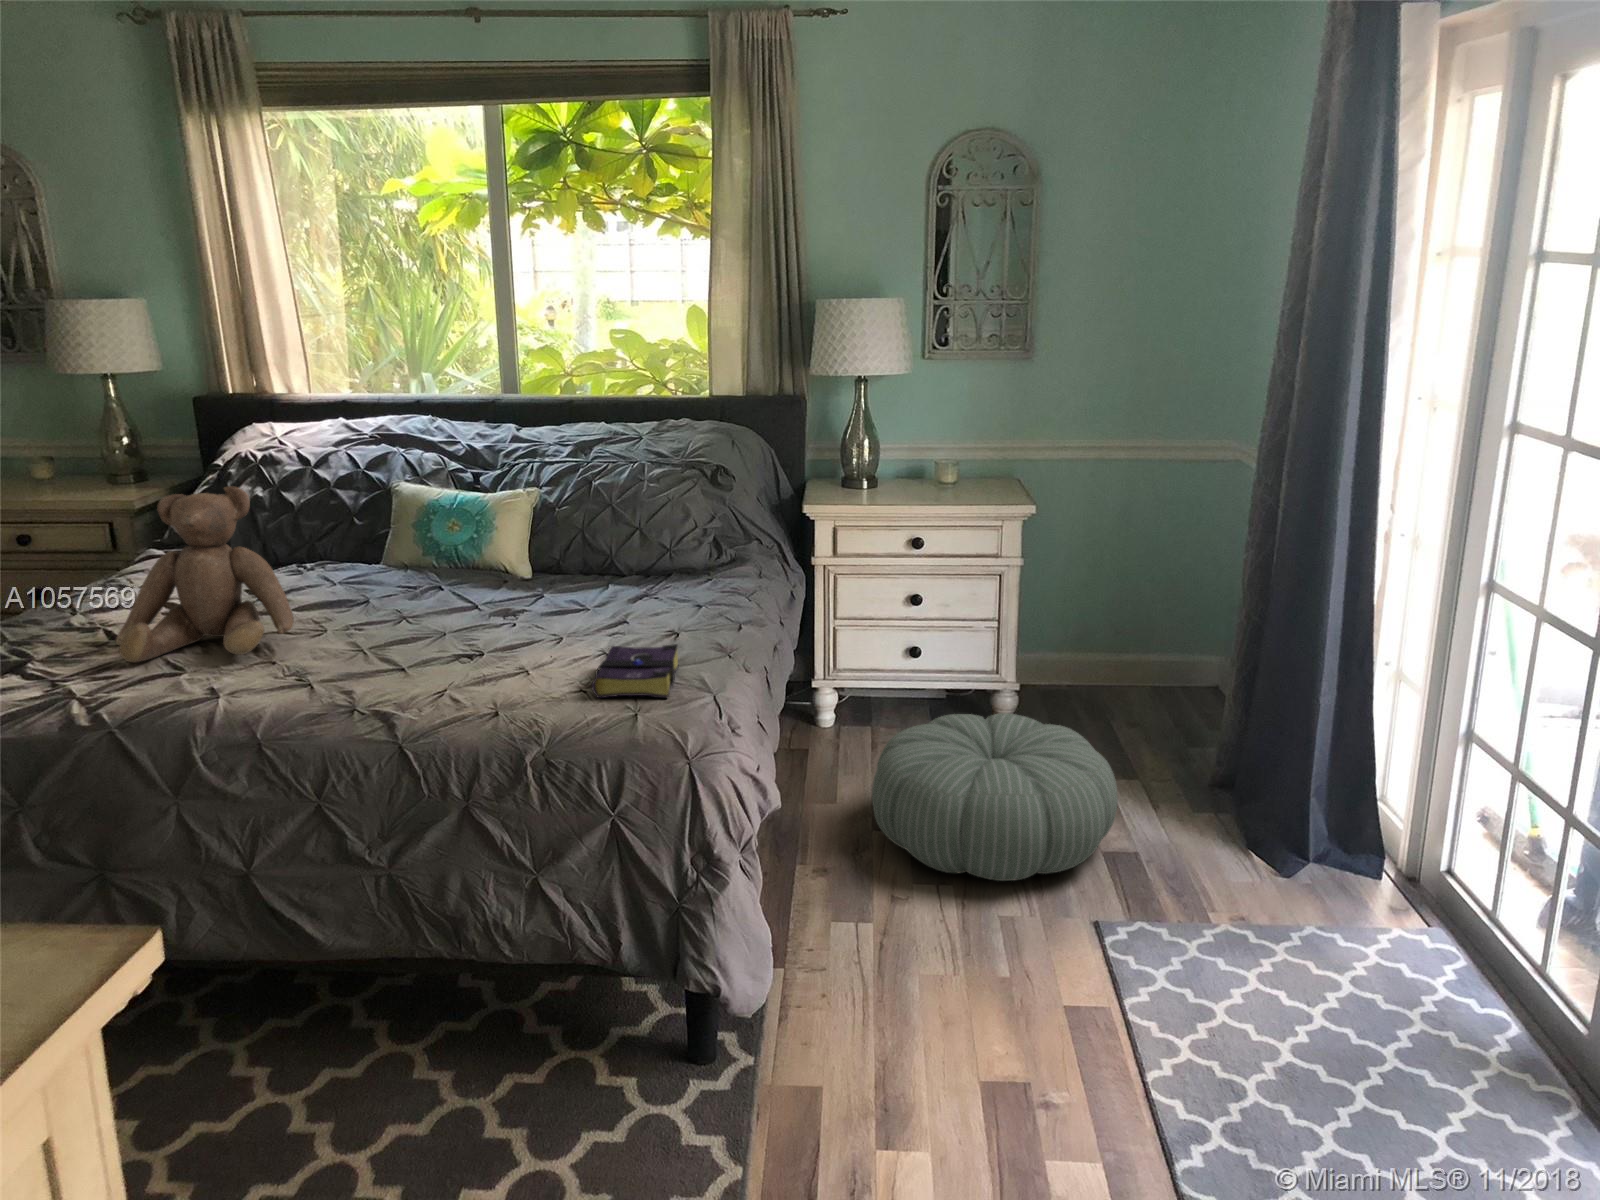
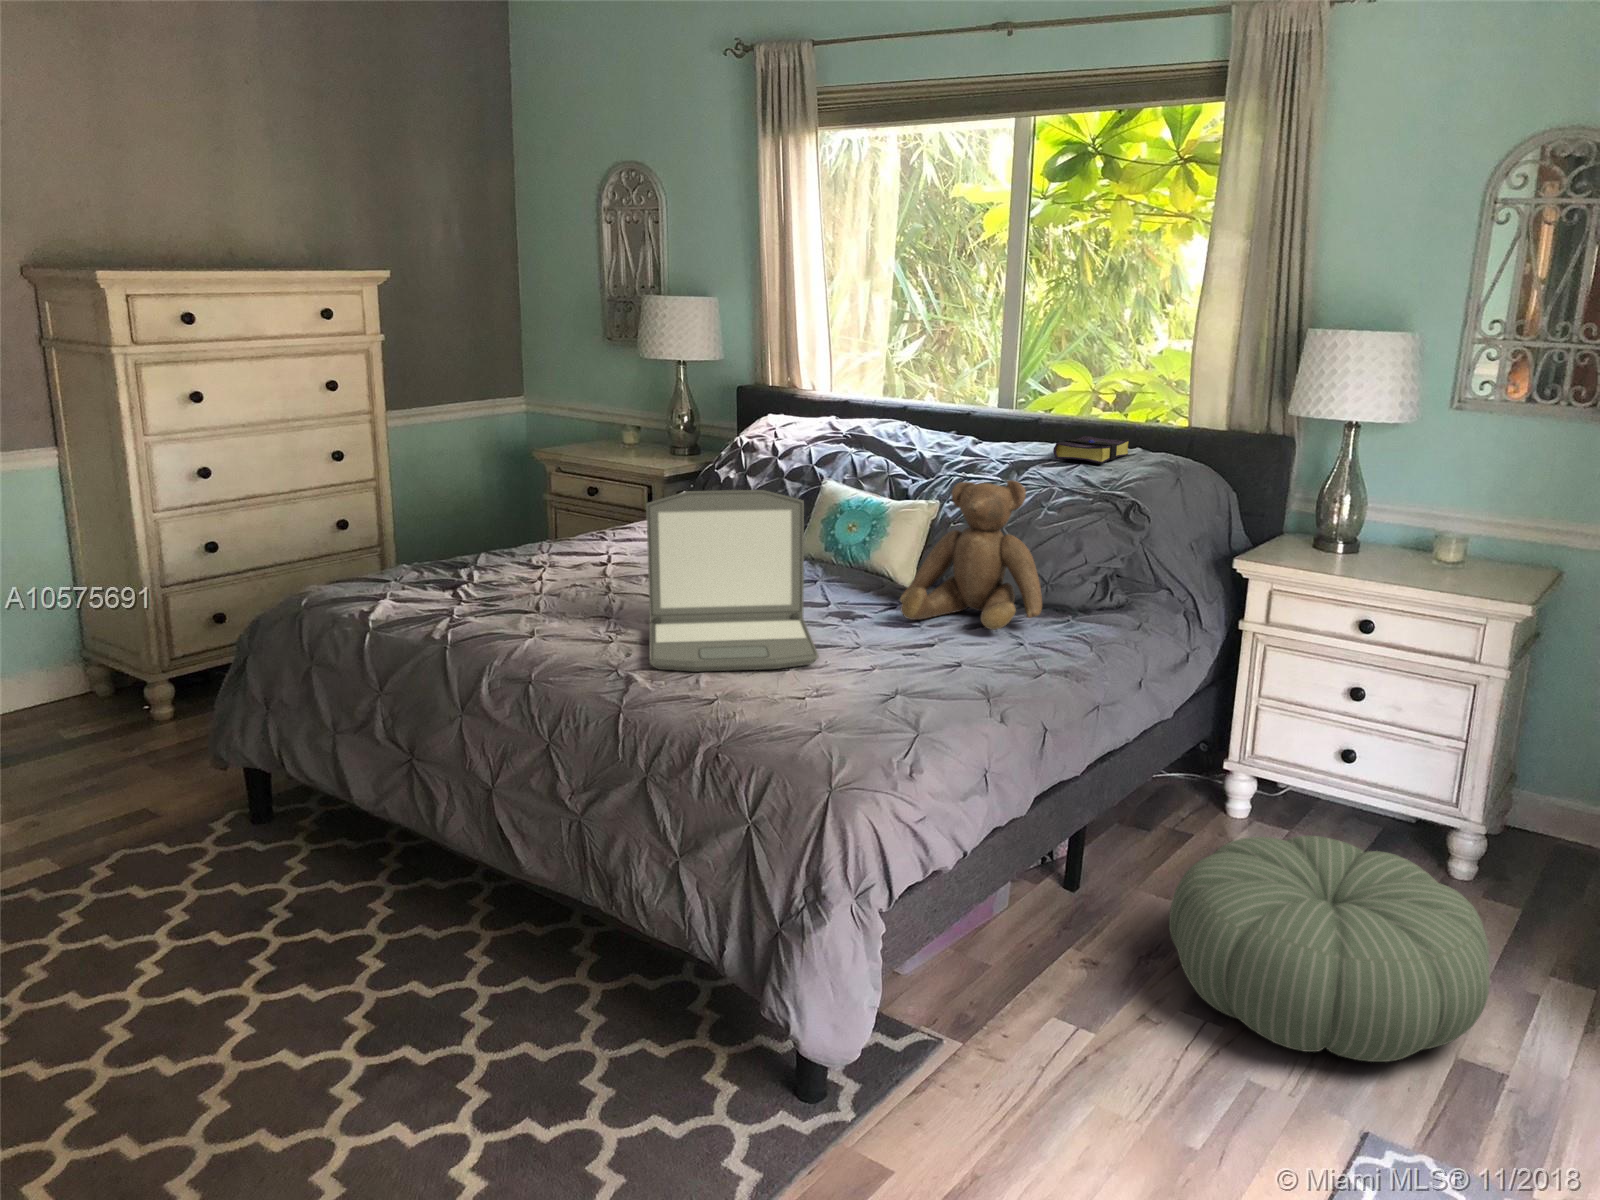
teddy bear: present [116,486,294,662] -> present [900,480,1042,630]
laptop: none [318,490,559,696] -> present [646,490,819,672]
book: present [592,644,679,699] -> present [1053,436,1129,464]

